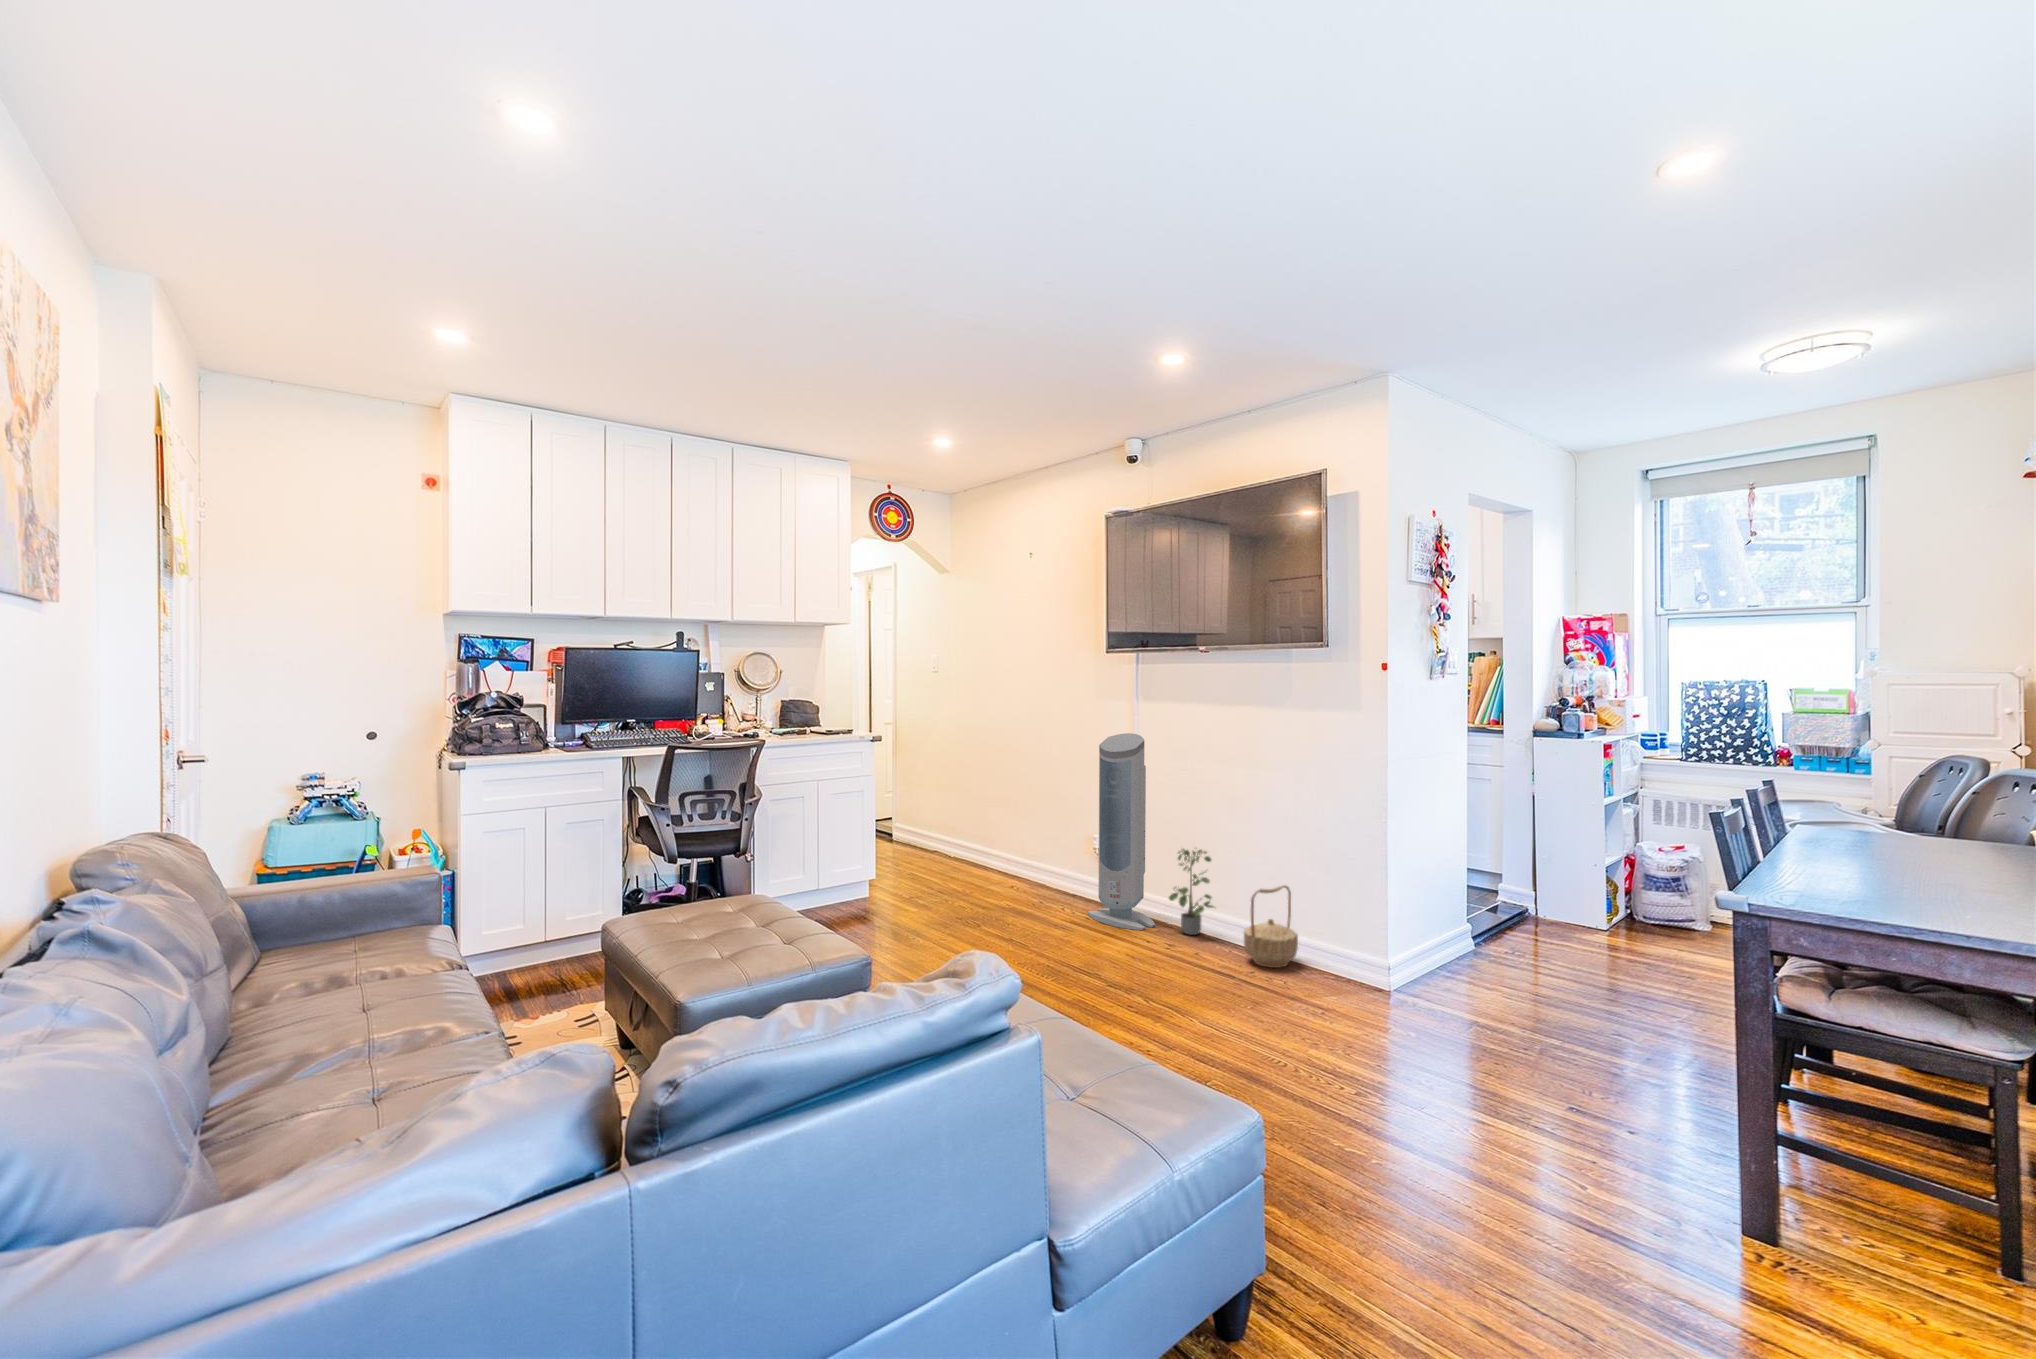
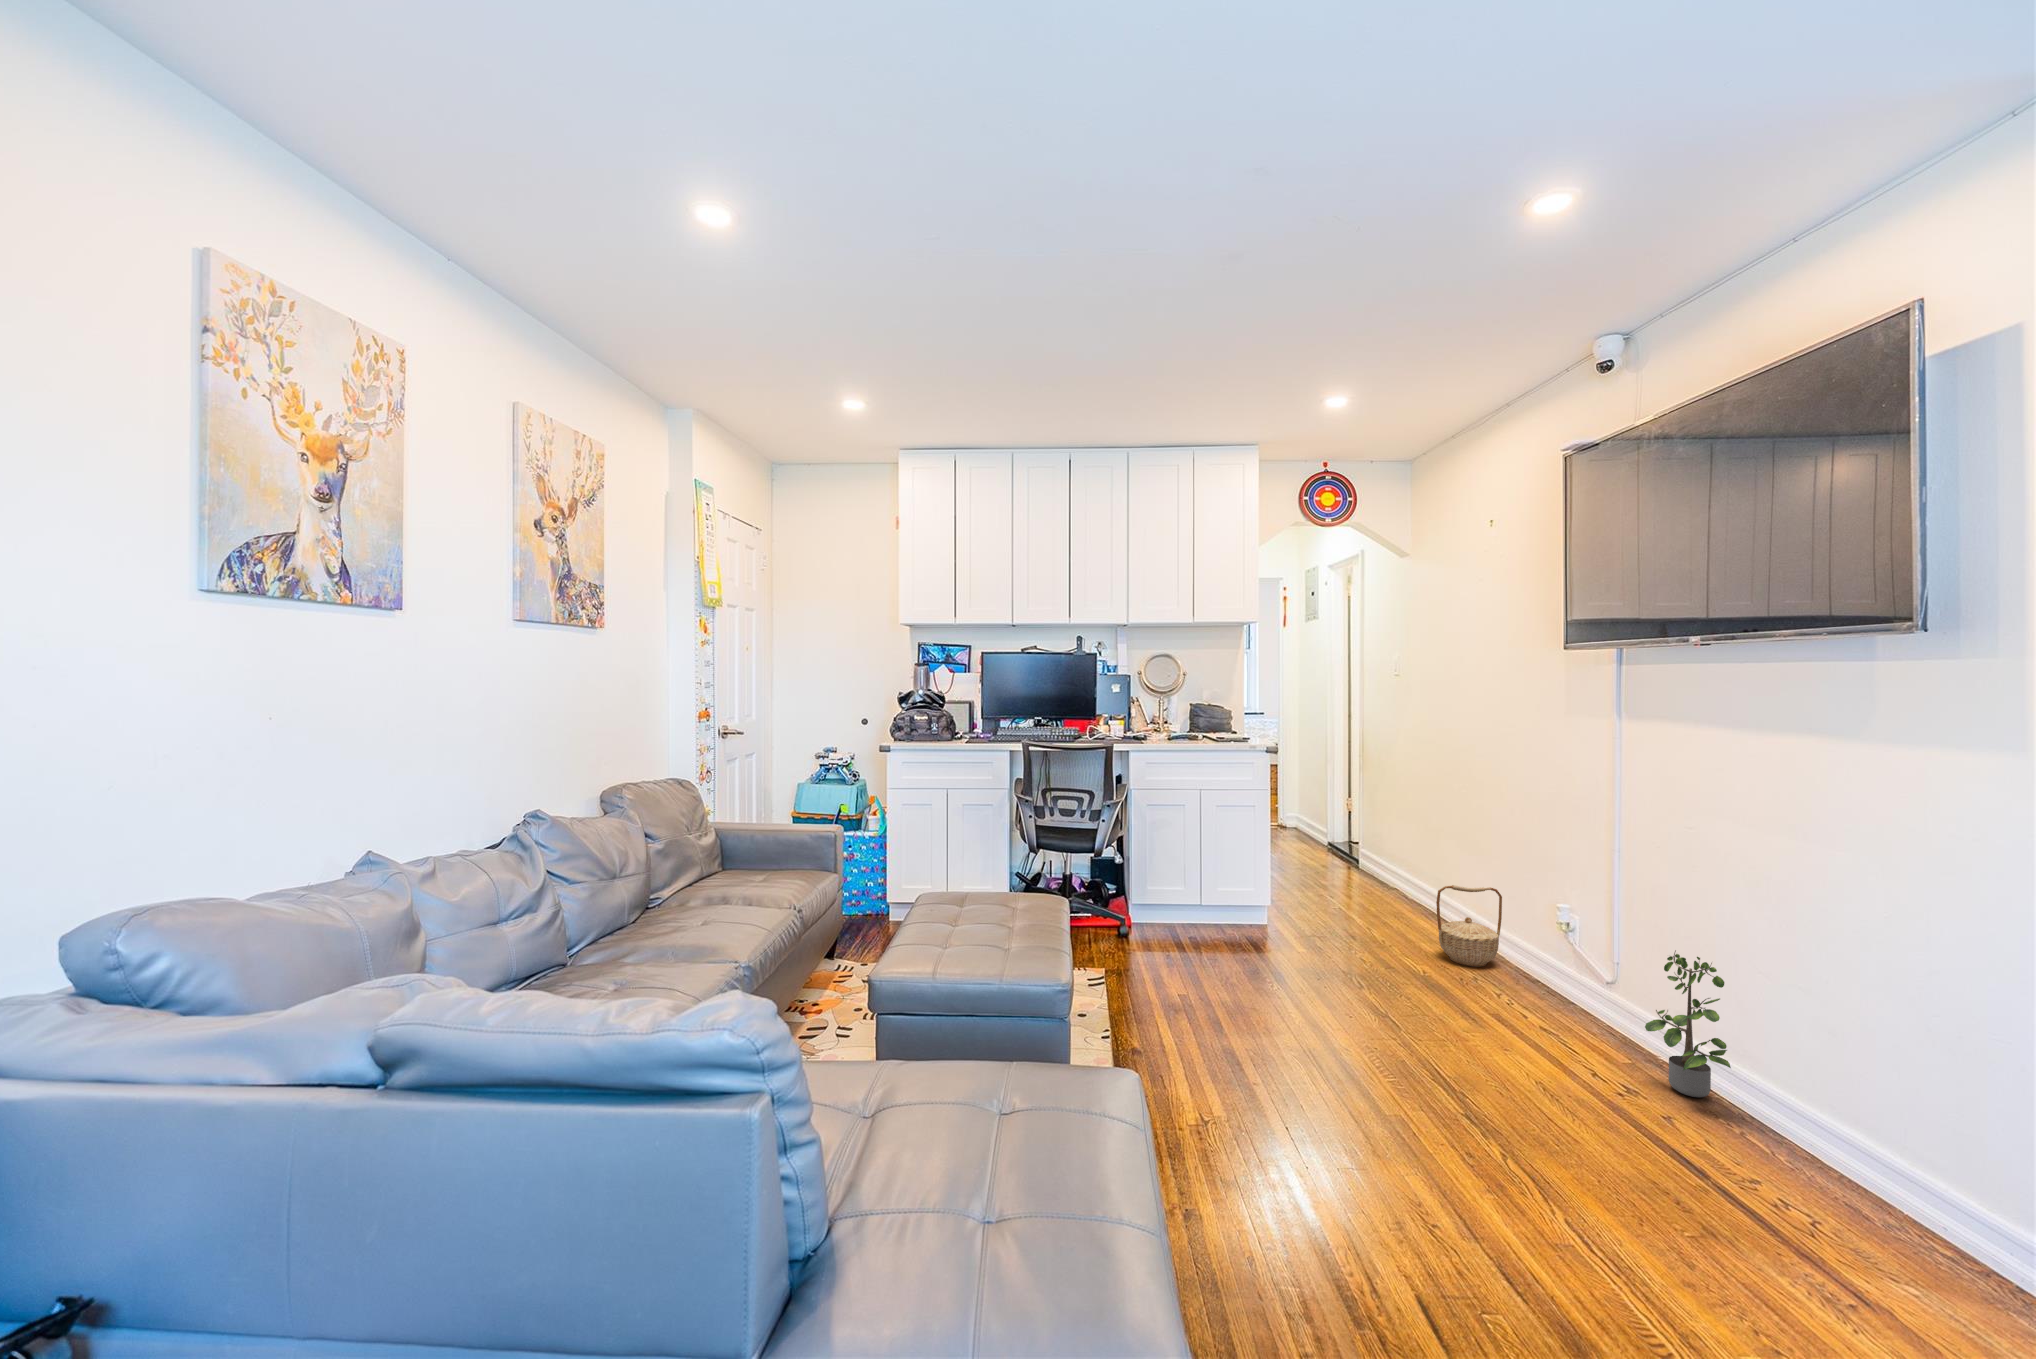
air purifier: present [1088,733,1155,930] -> none [1529,764,1628,1062]
basket: present [1244,885,1298,968] -> present [1436,885,1502,967]

